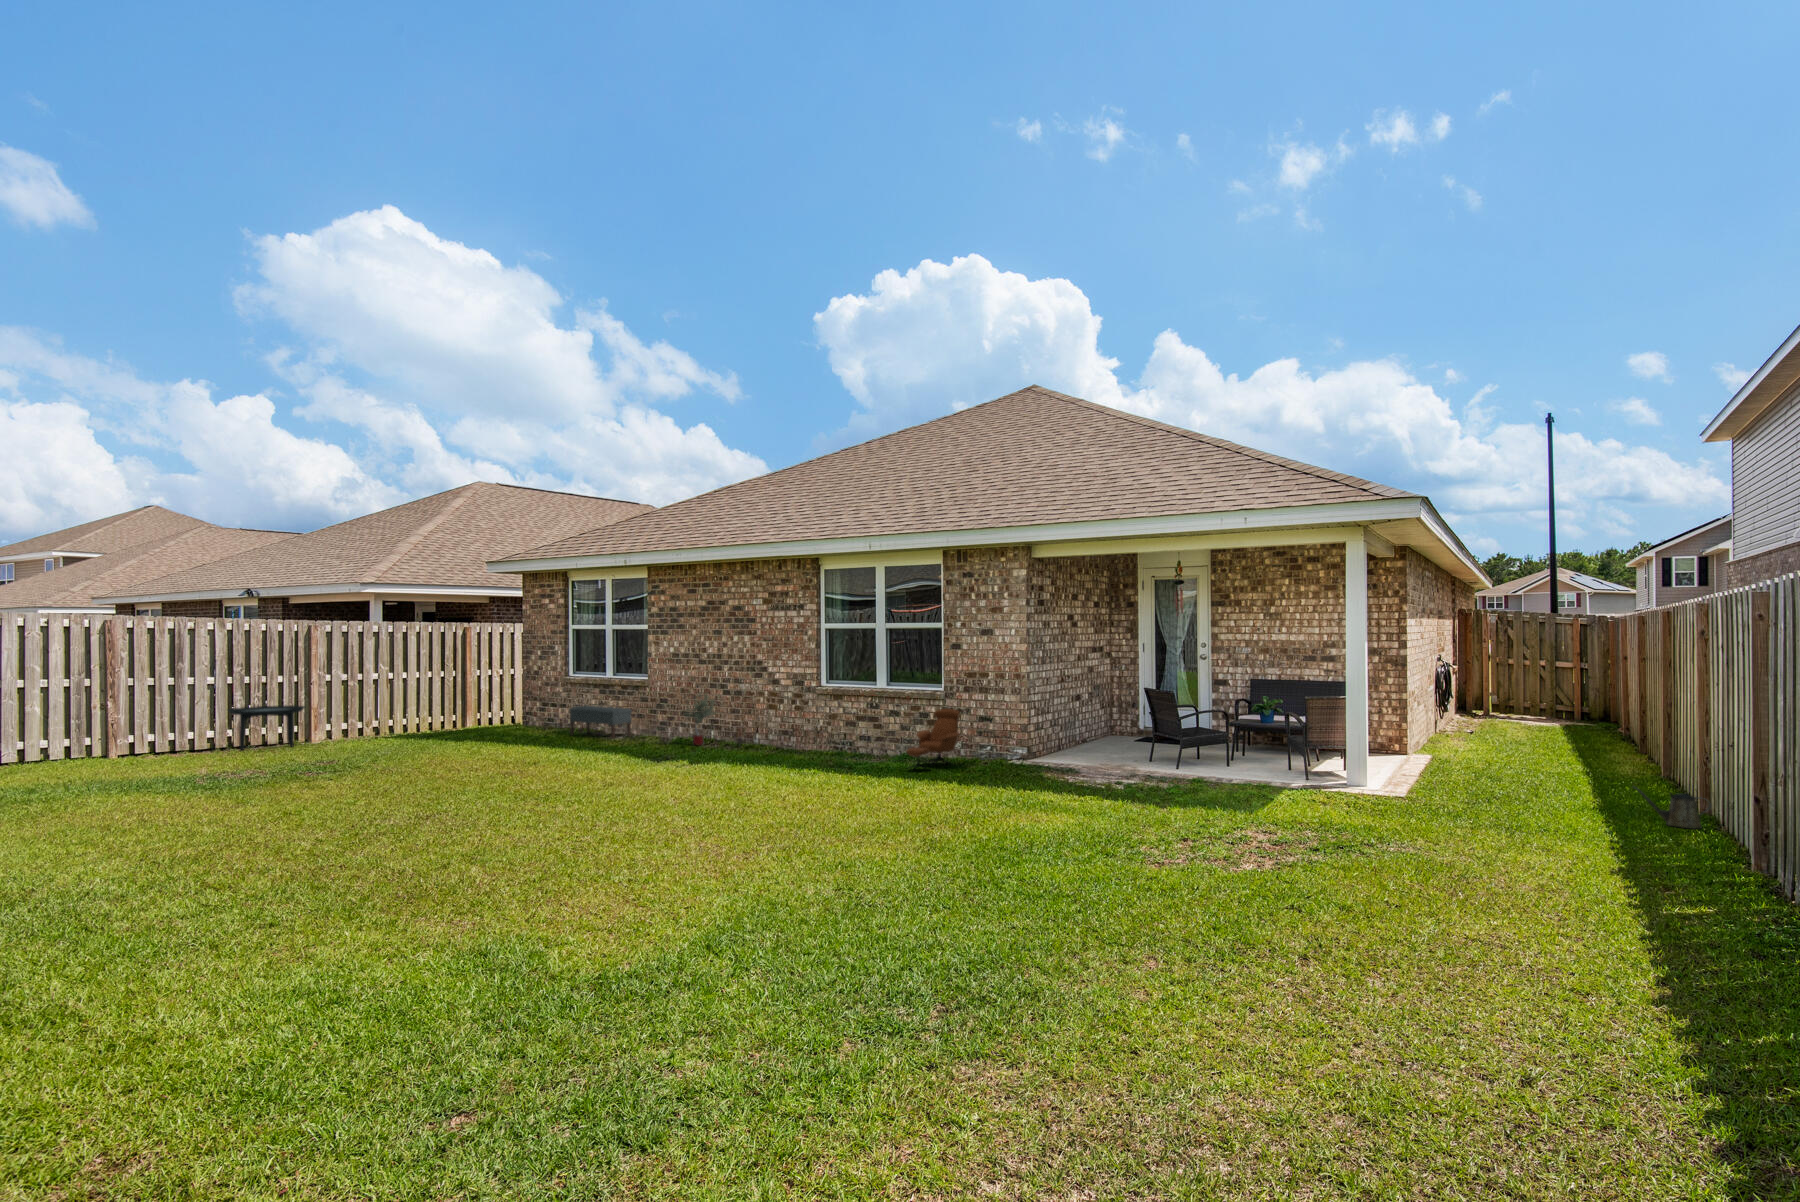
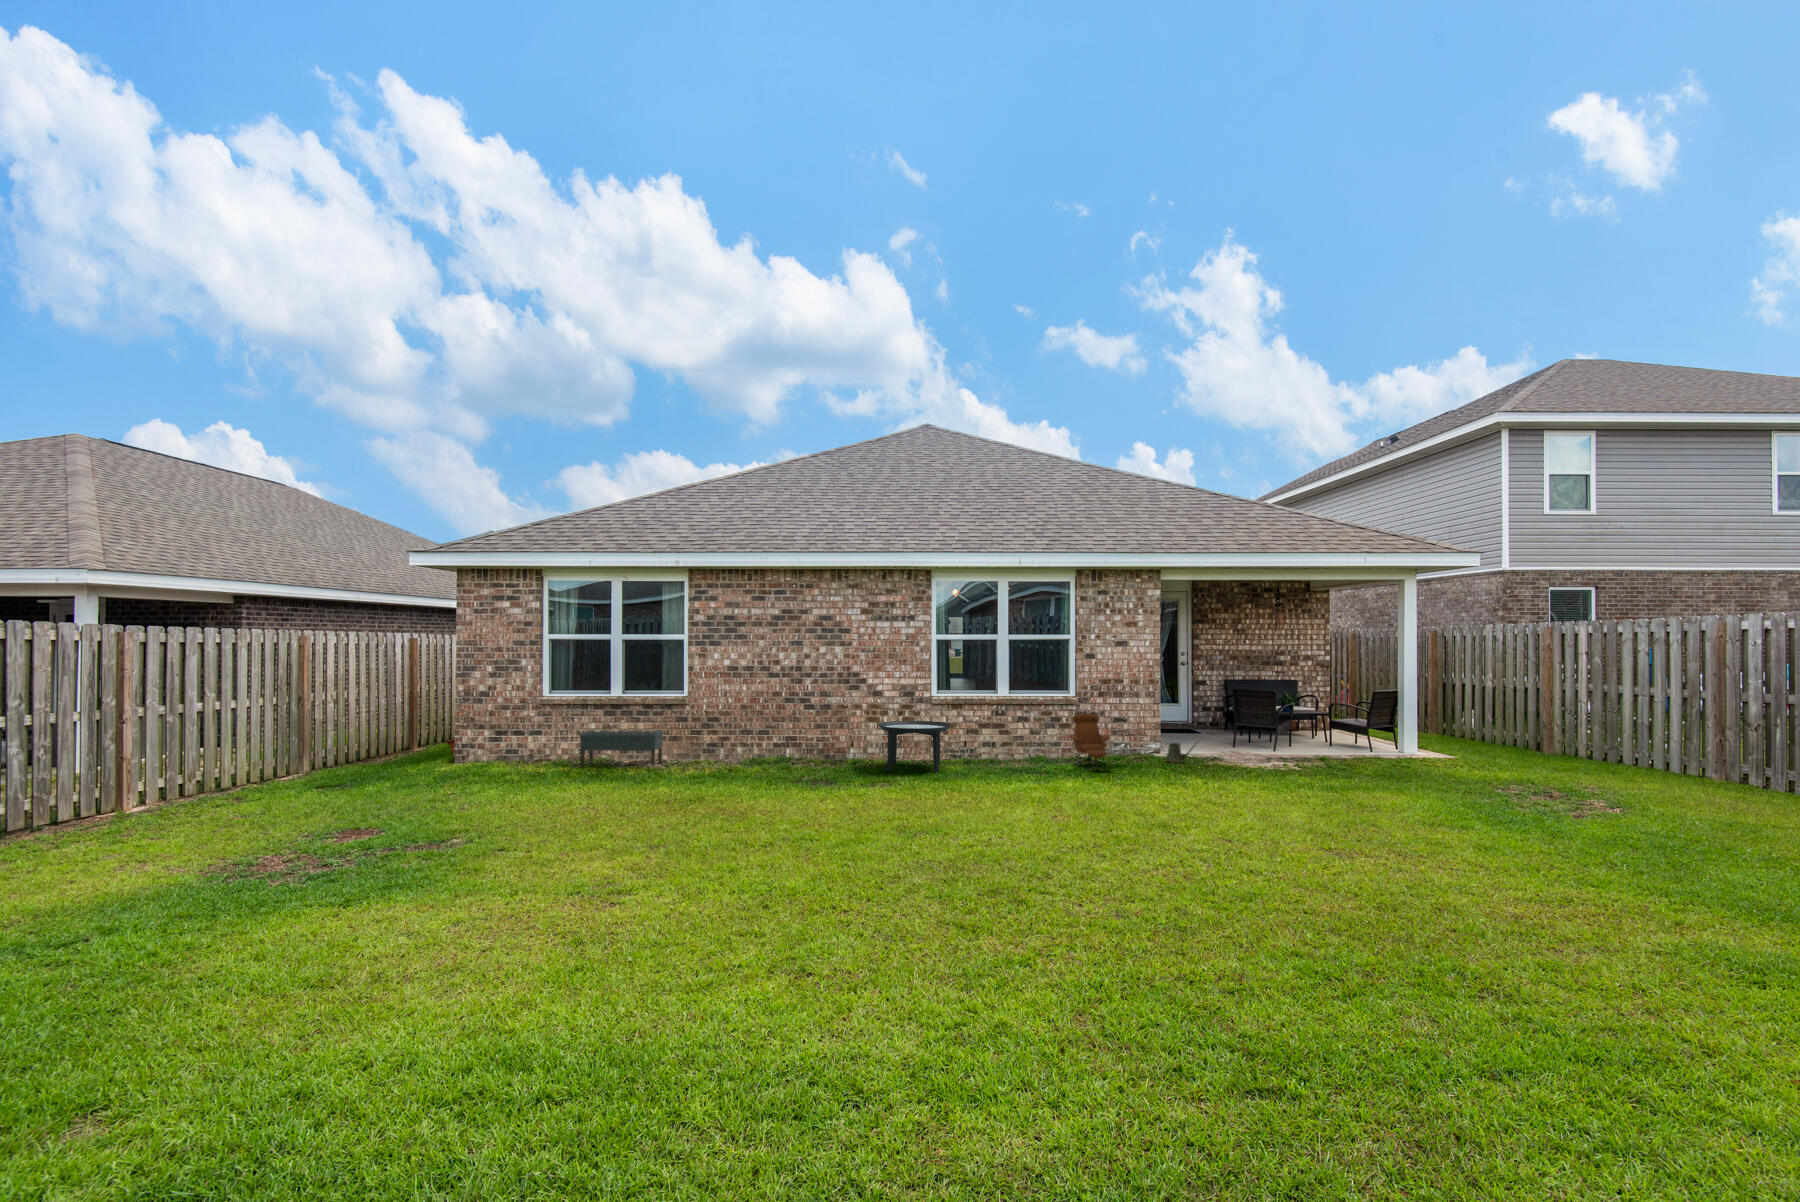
potted tree: present [684,693,715,745] -> none [762,707,810,767]
round table: present [228,705,306,750] -> present [878,721,951,772]
watering can: present [1634,787,1710,829] -> present [1166,743,1195,763]

